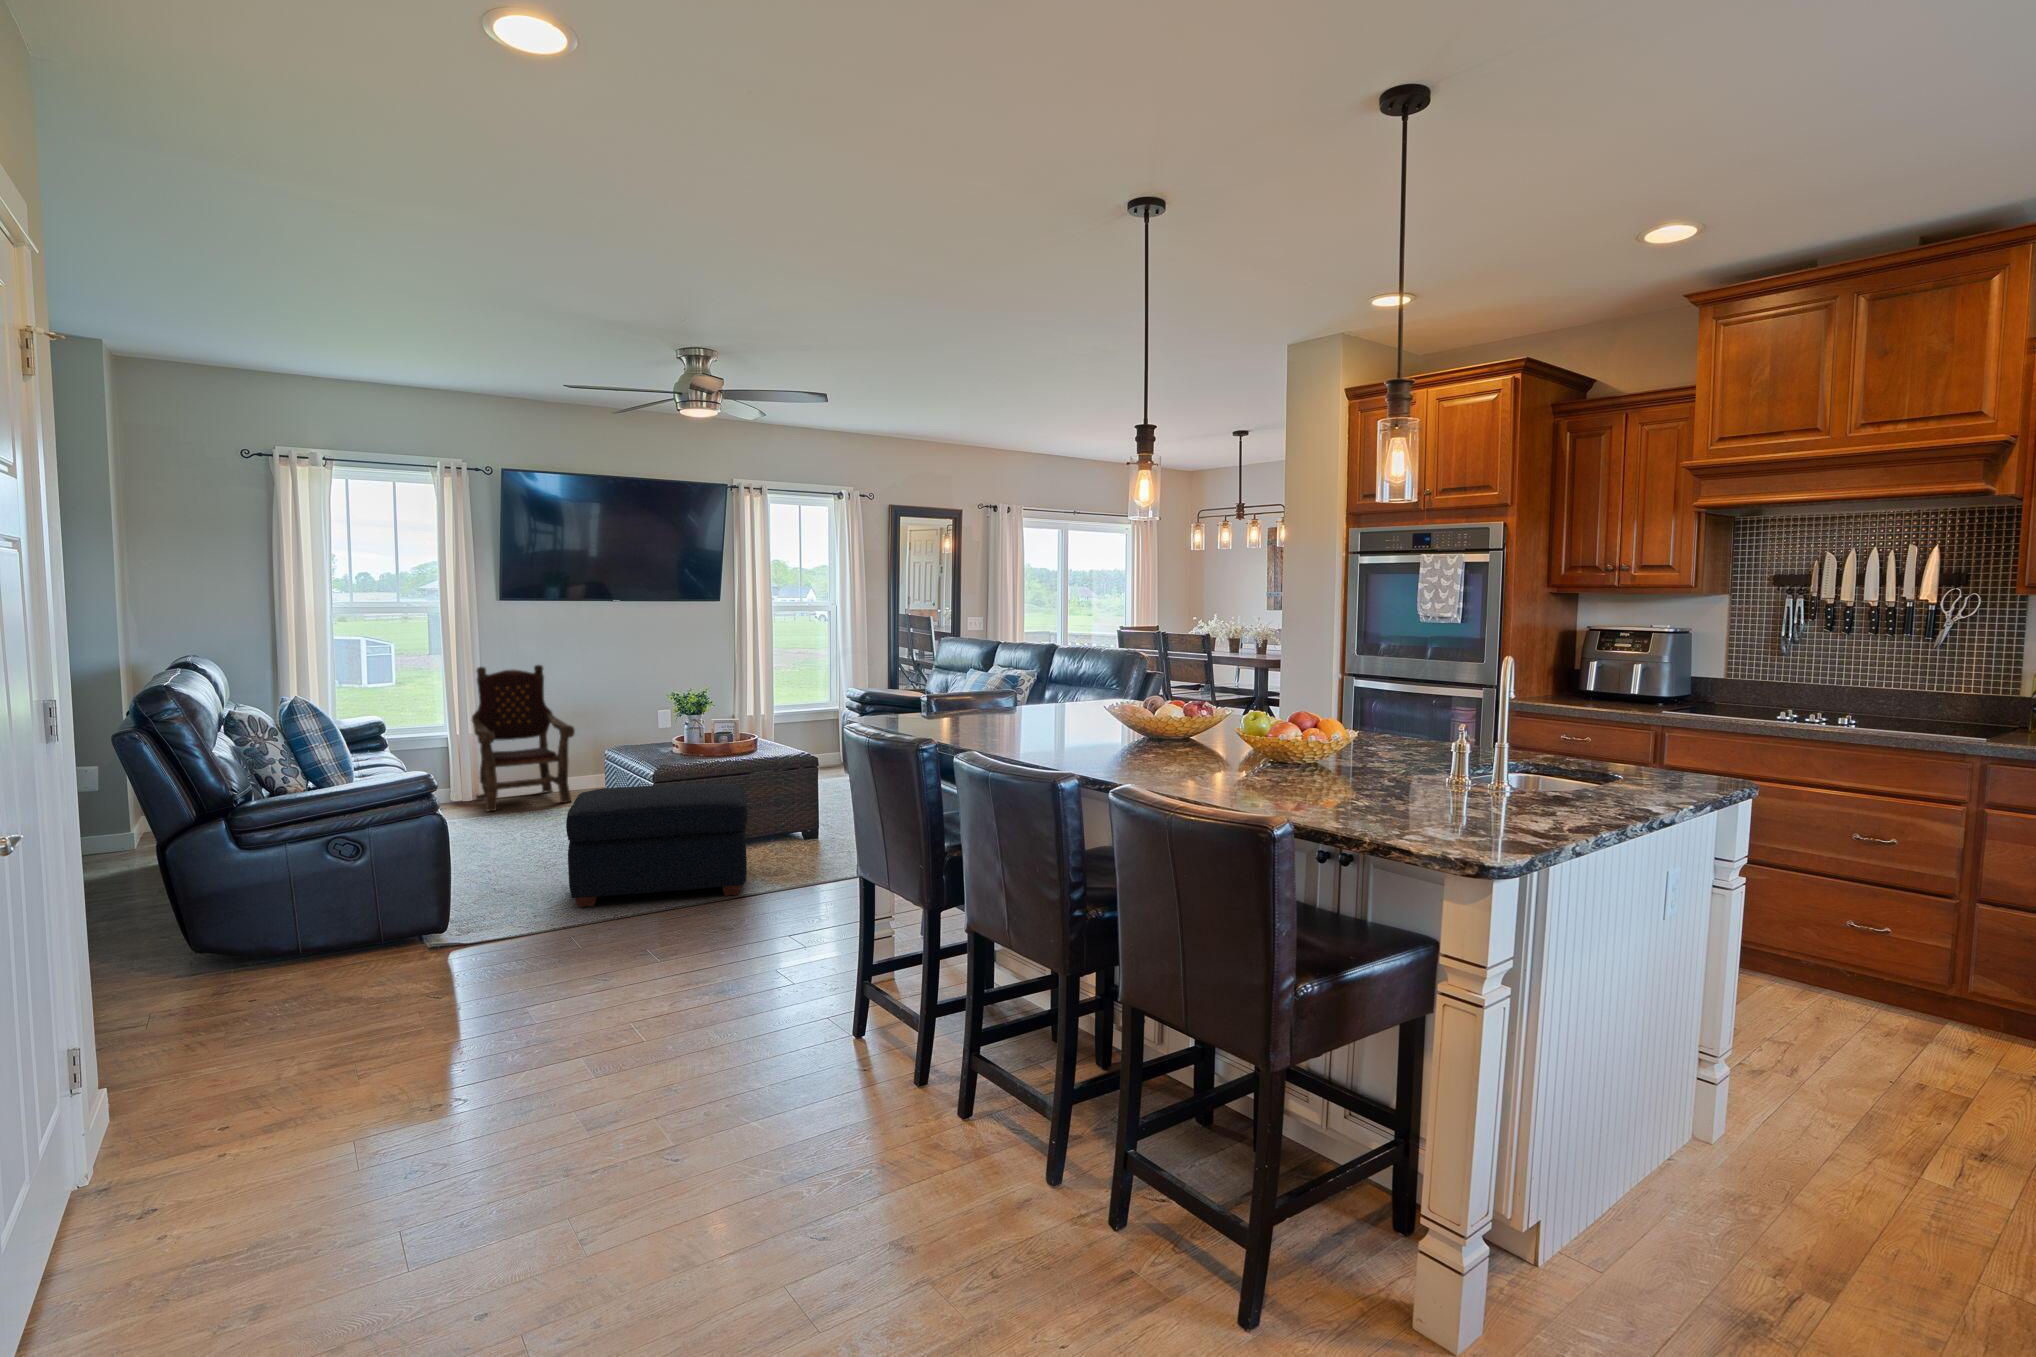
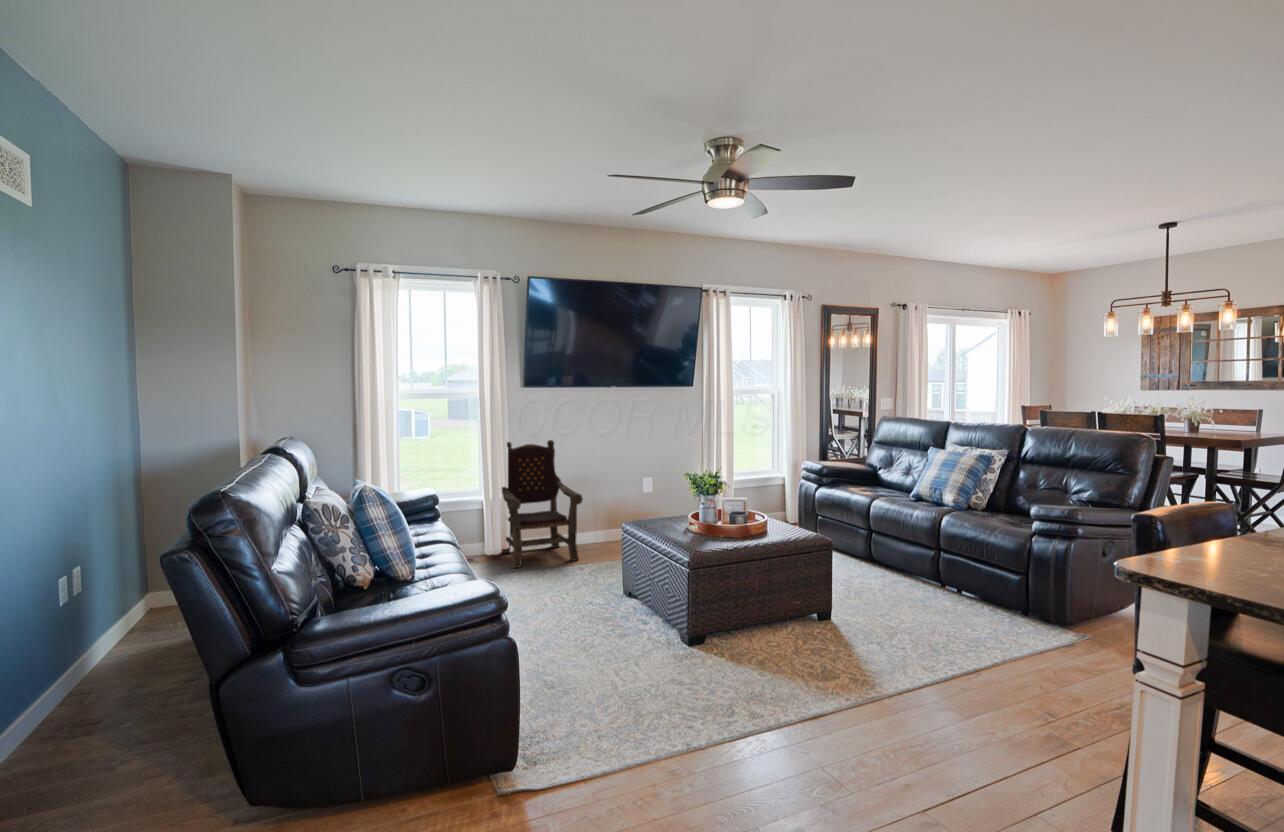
ottoman: present [566,783,748,907] -> none [628,581,829,732]

